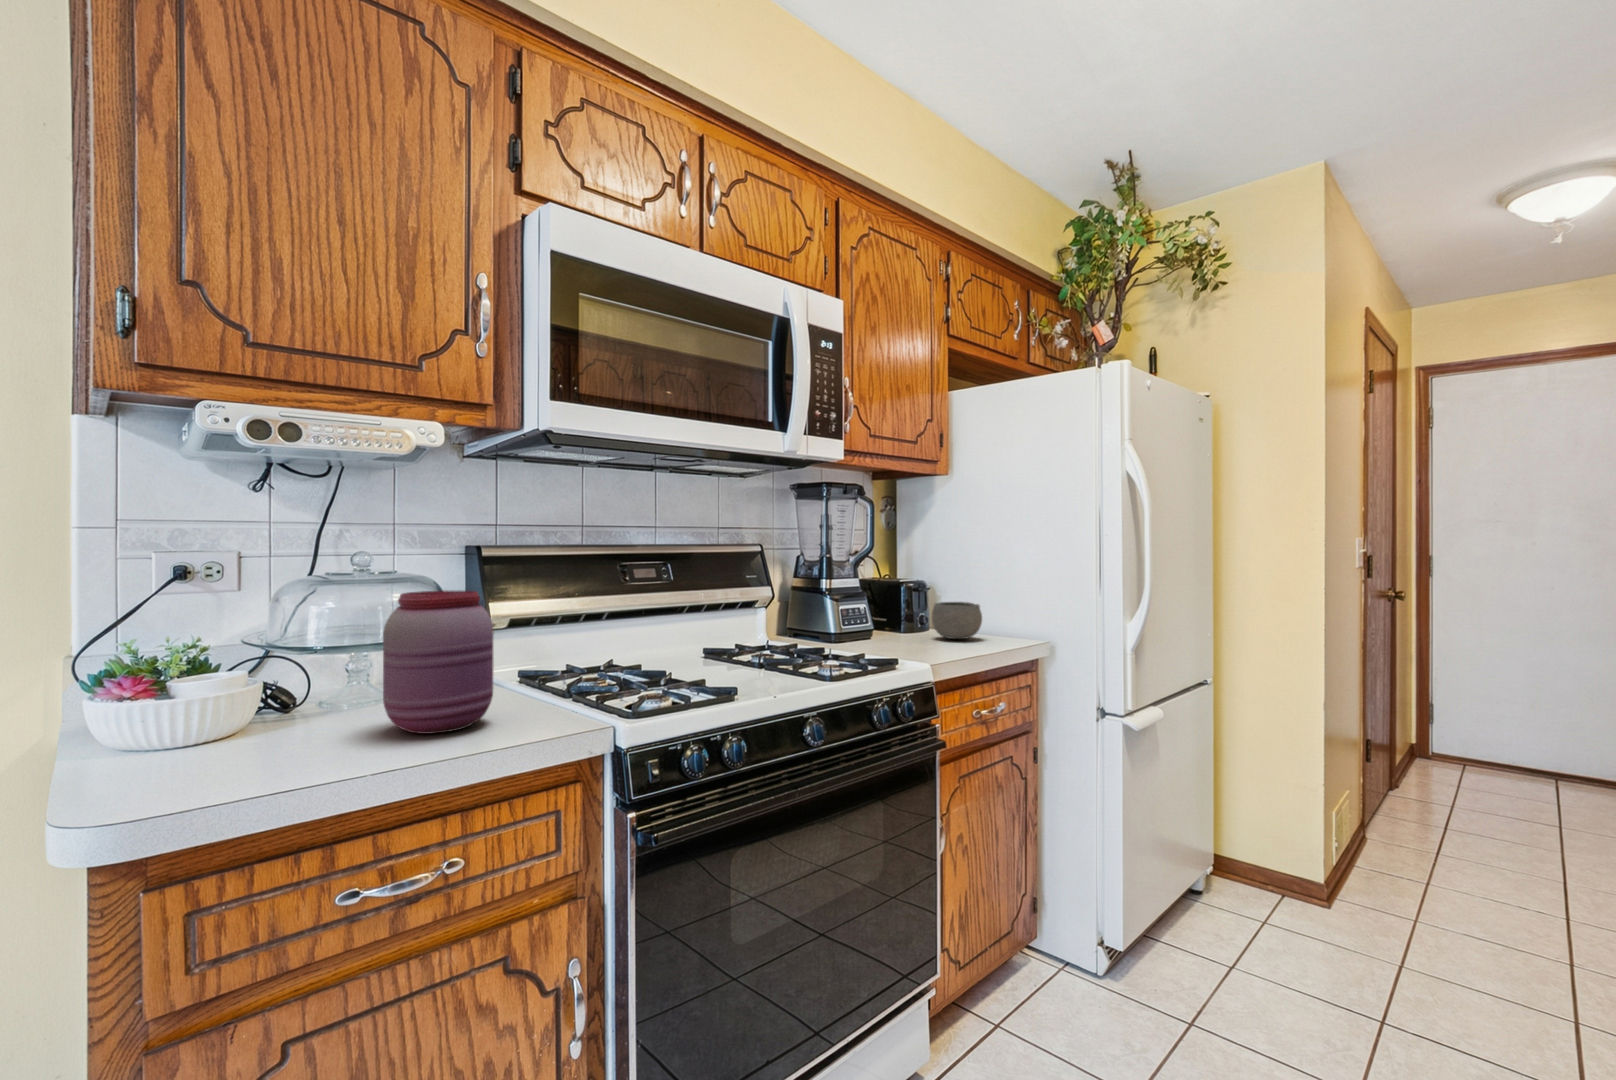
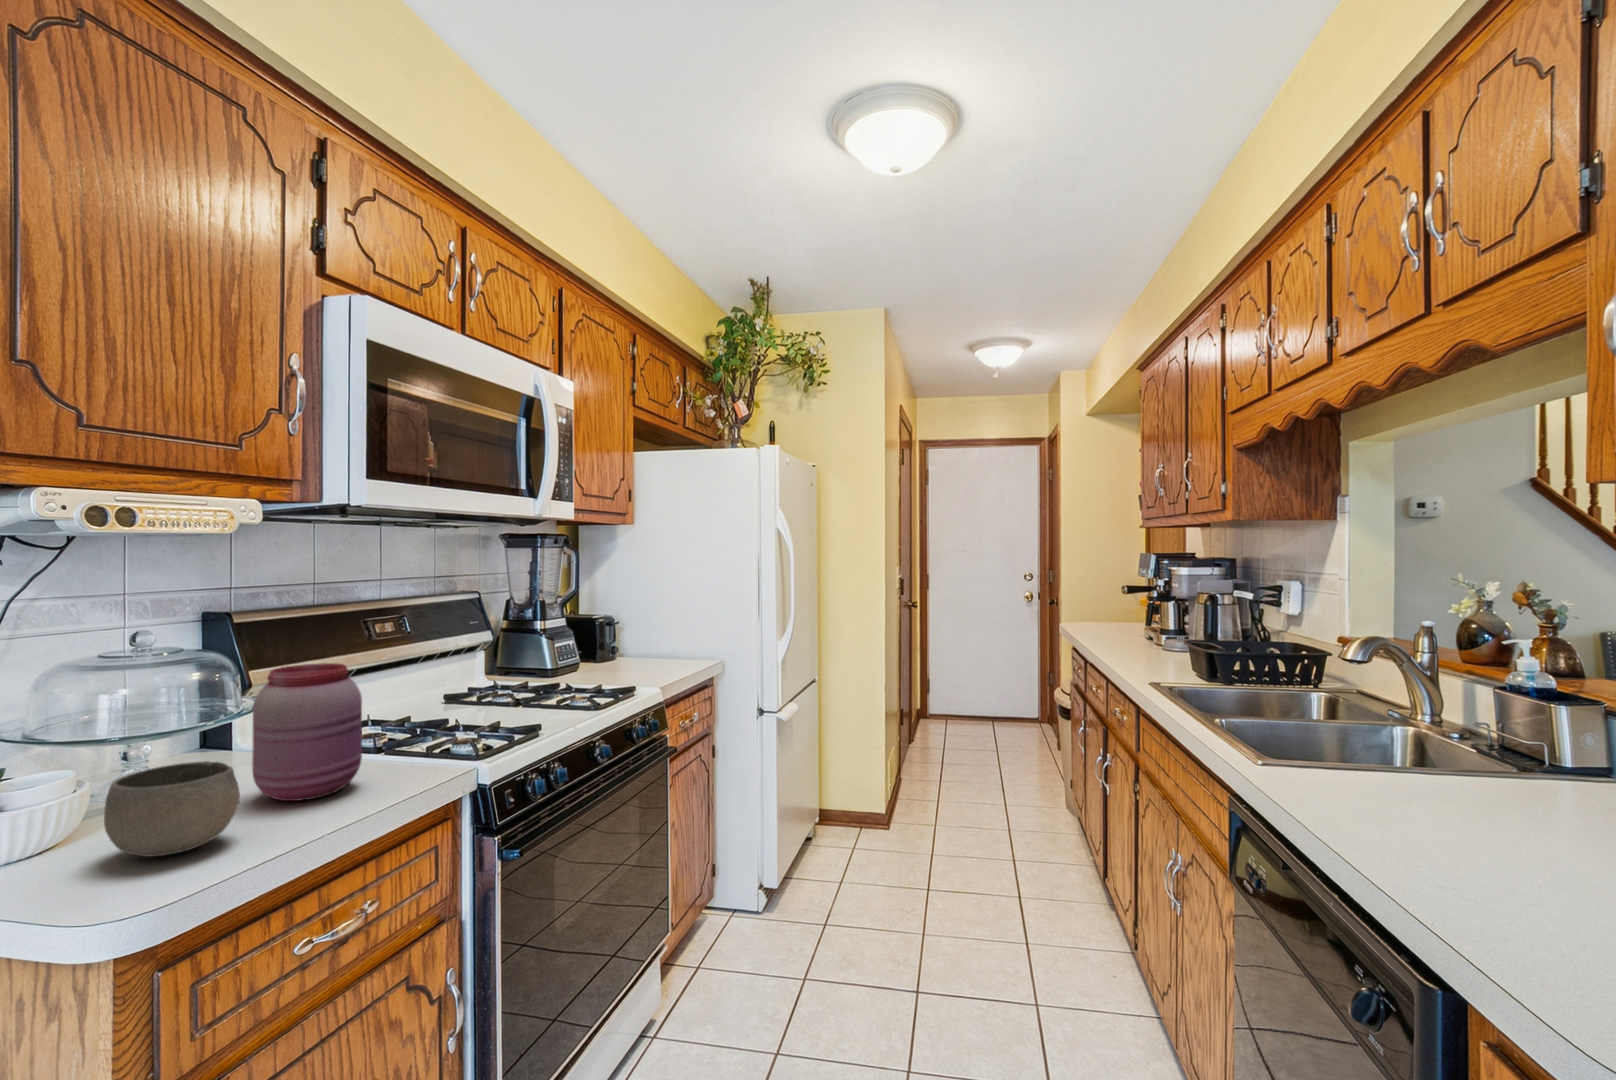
bowl: present [932,602,982,639] -> present [104,761,240,857]

